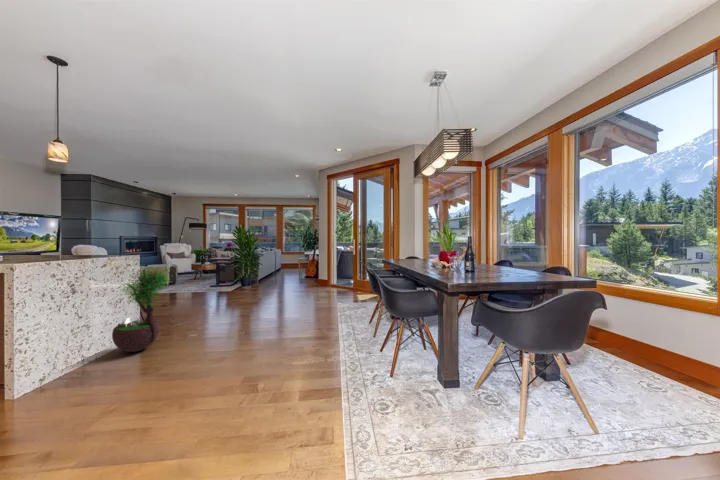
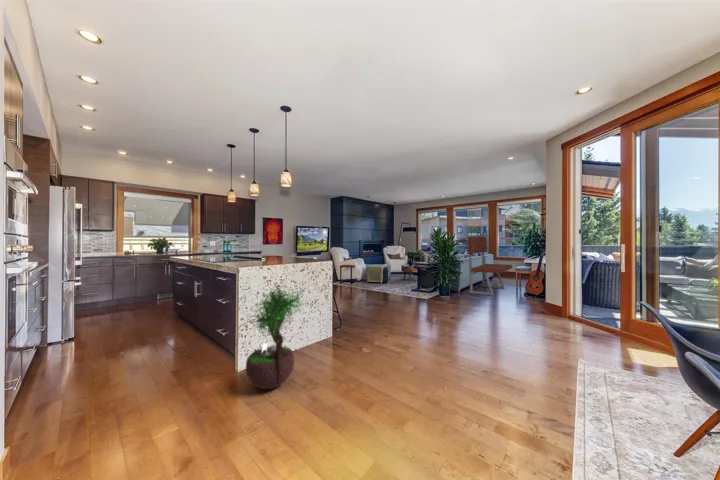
bench: none [265,235,296,282] -> present [468,237,512,296]

